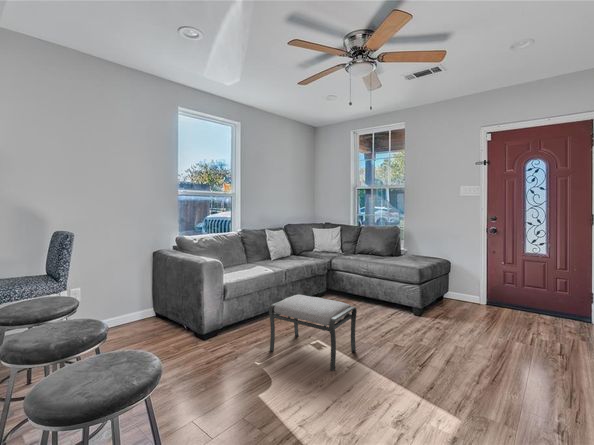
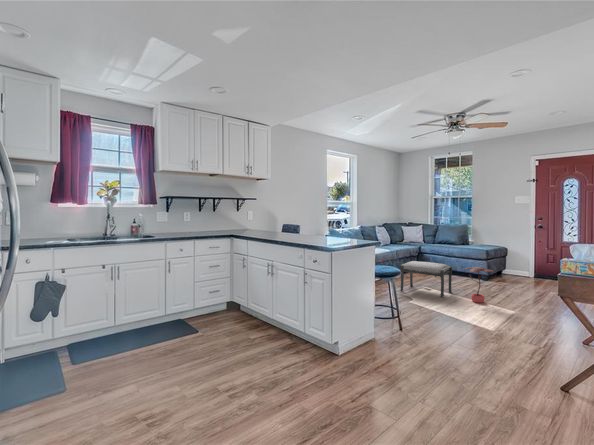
potted plant: none [370,314,421,385] -> present [465,267,494,303]

